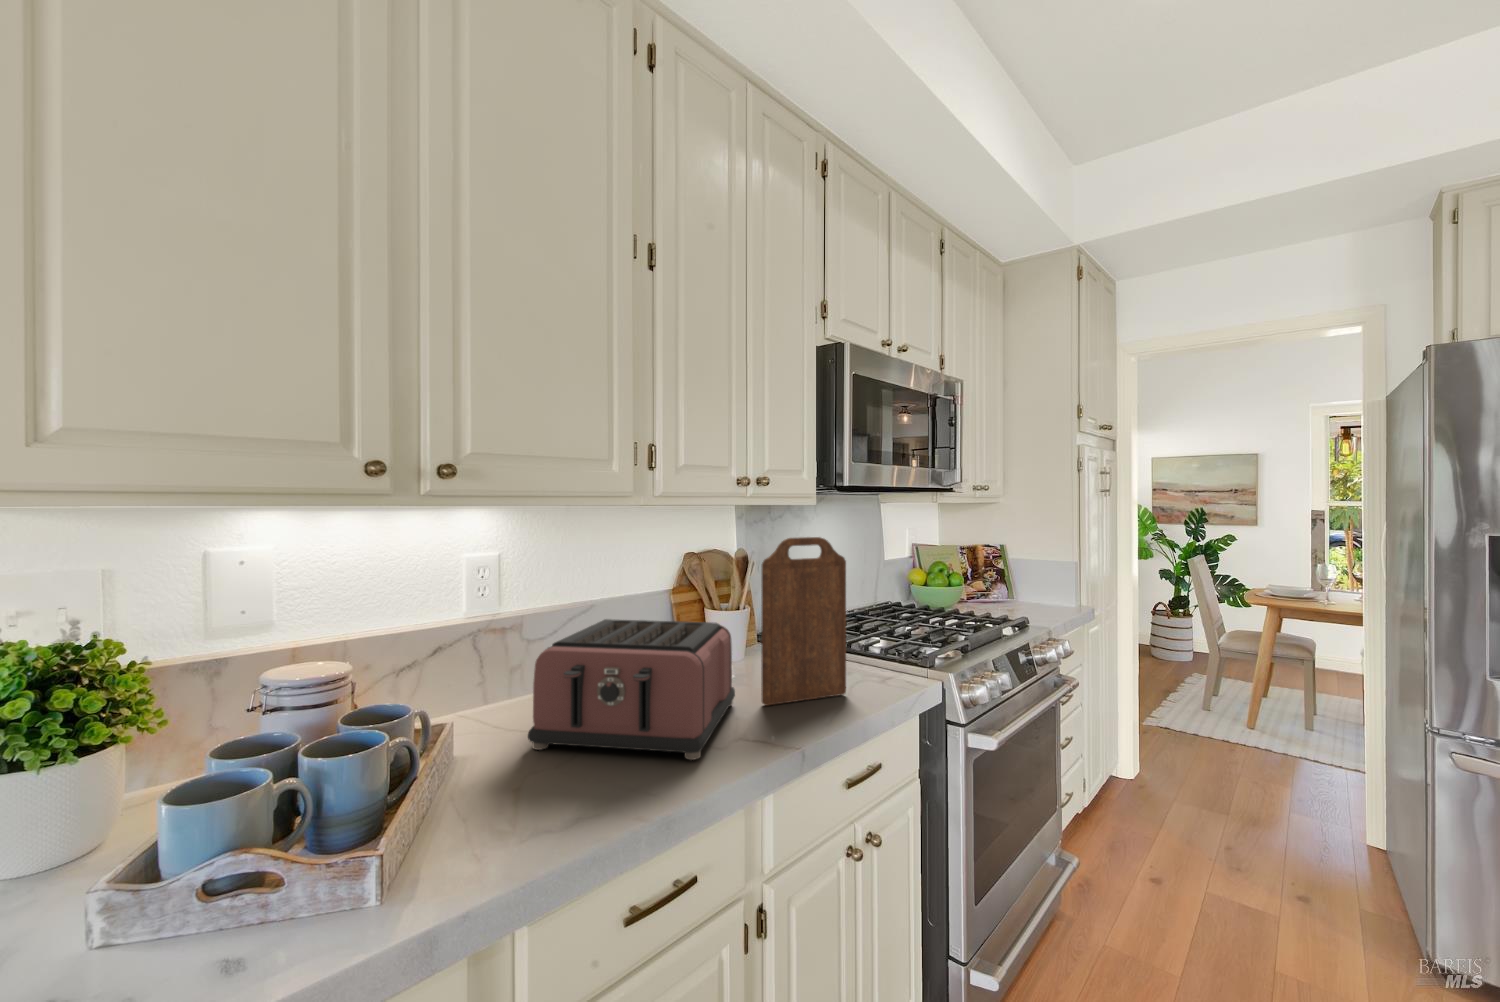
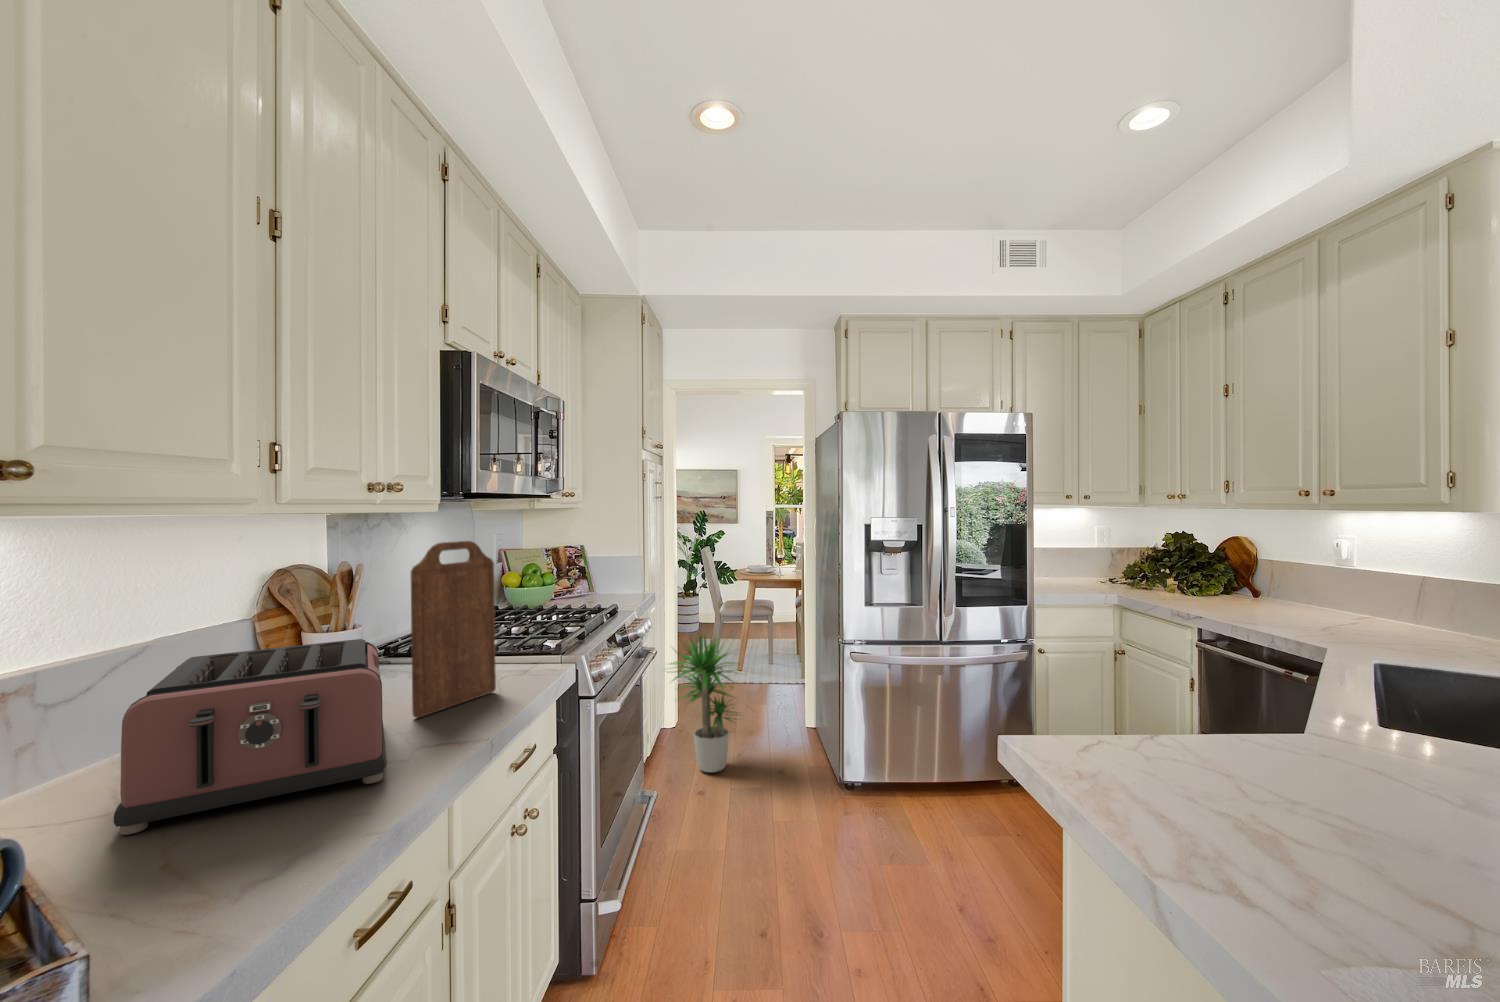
potted plant: none [1101,661,1234,855] -> present [671,634,740,772]

